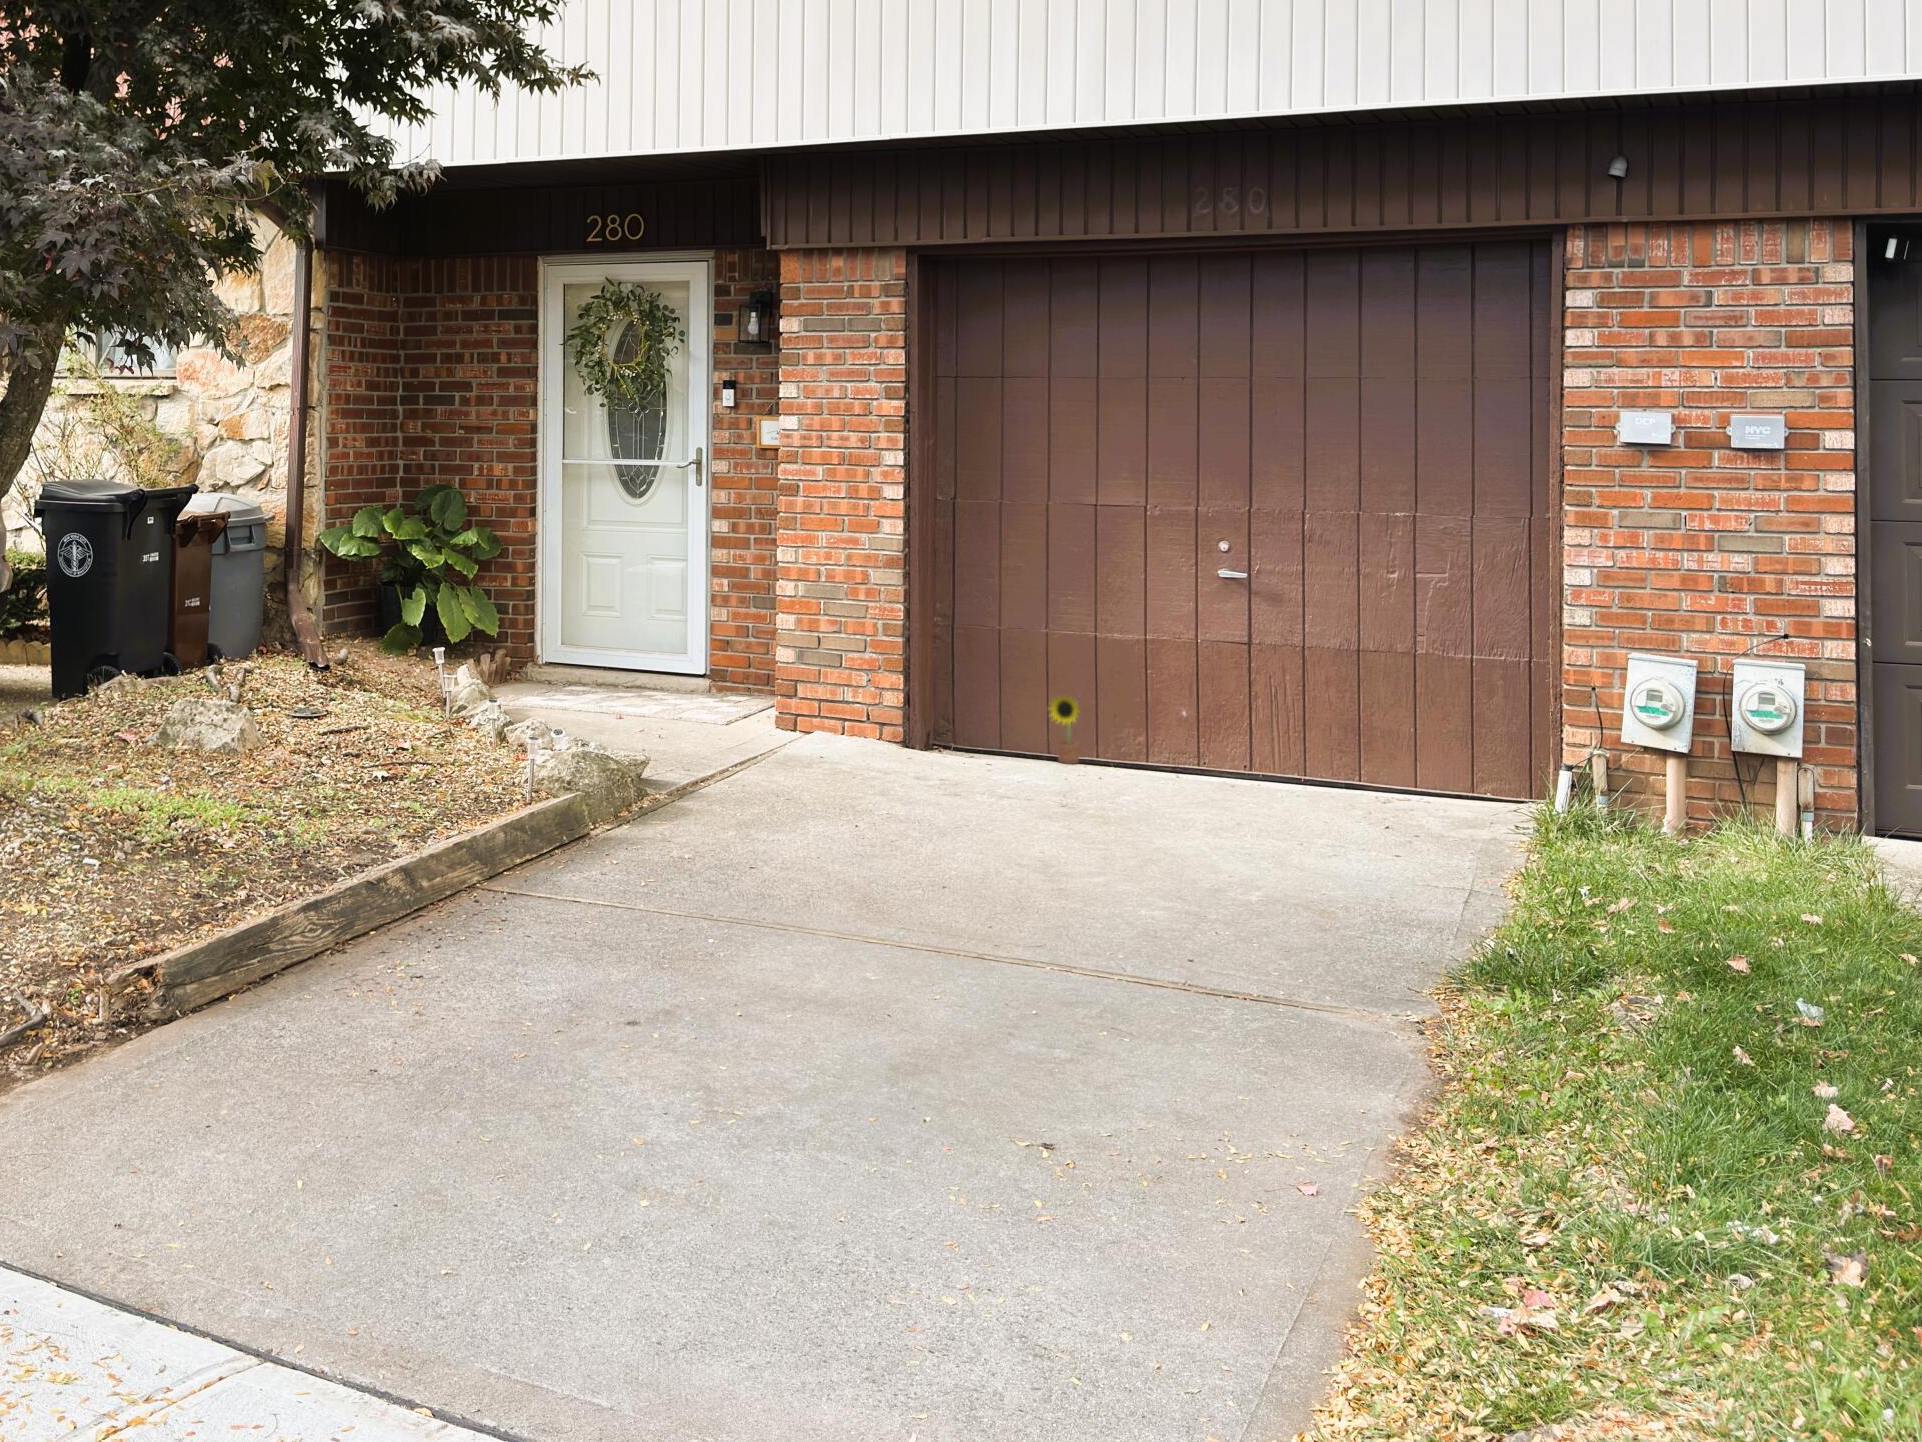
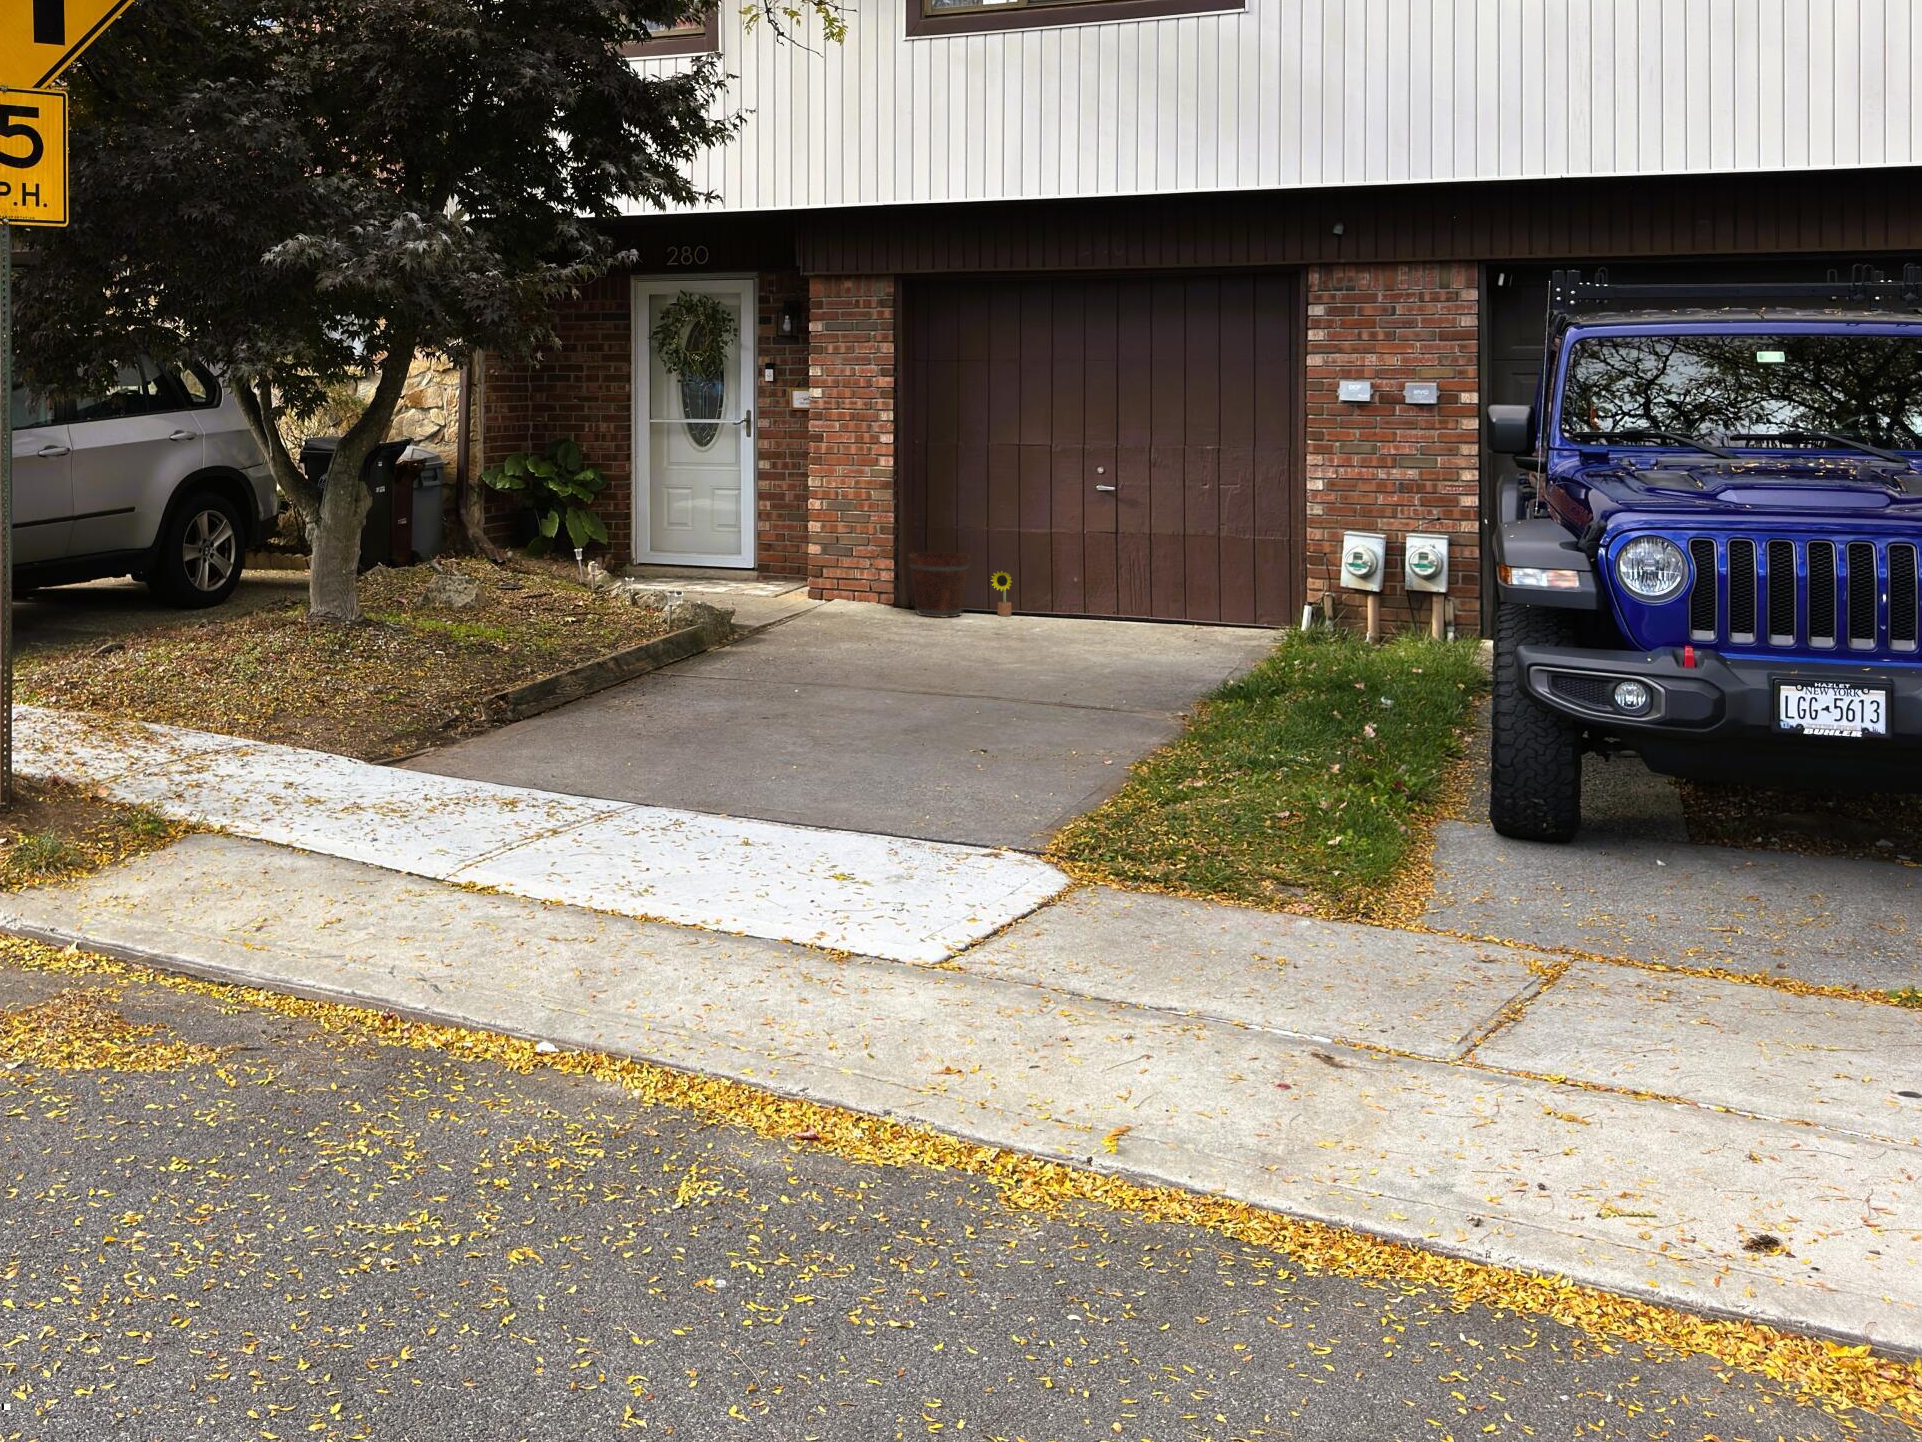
bucket: none [922,659,1016,763] -> present [909,552,970,617]

